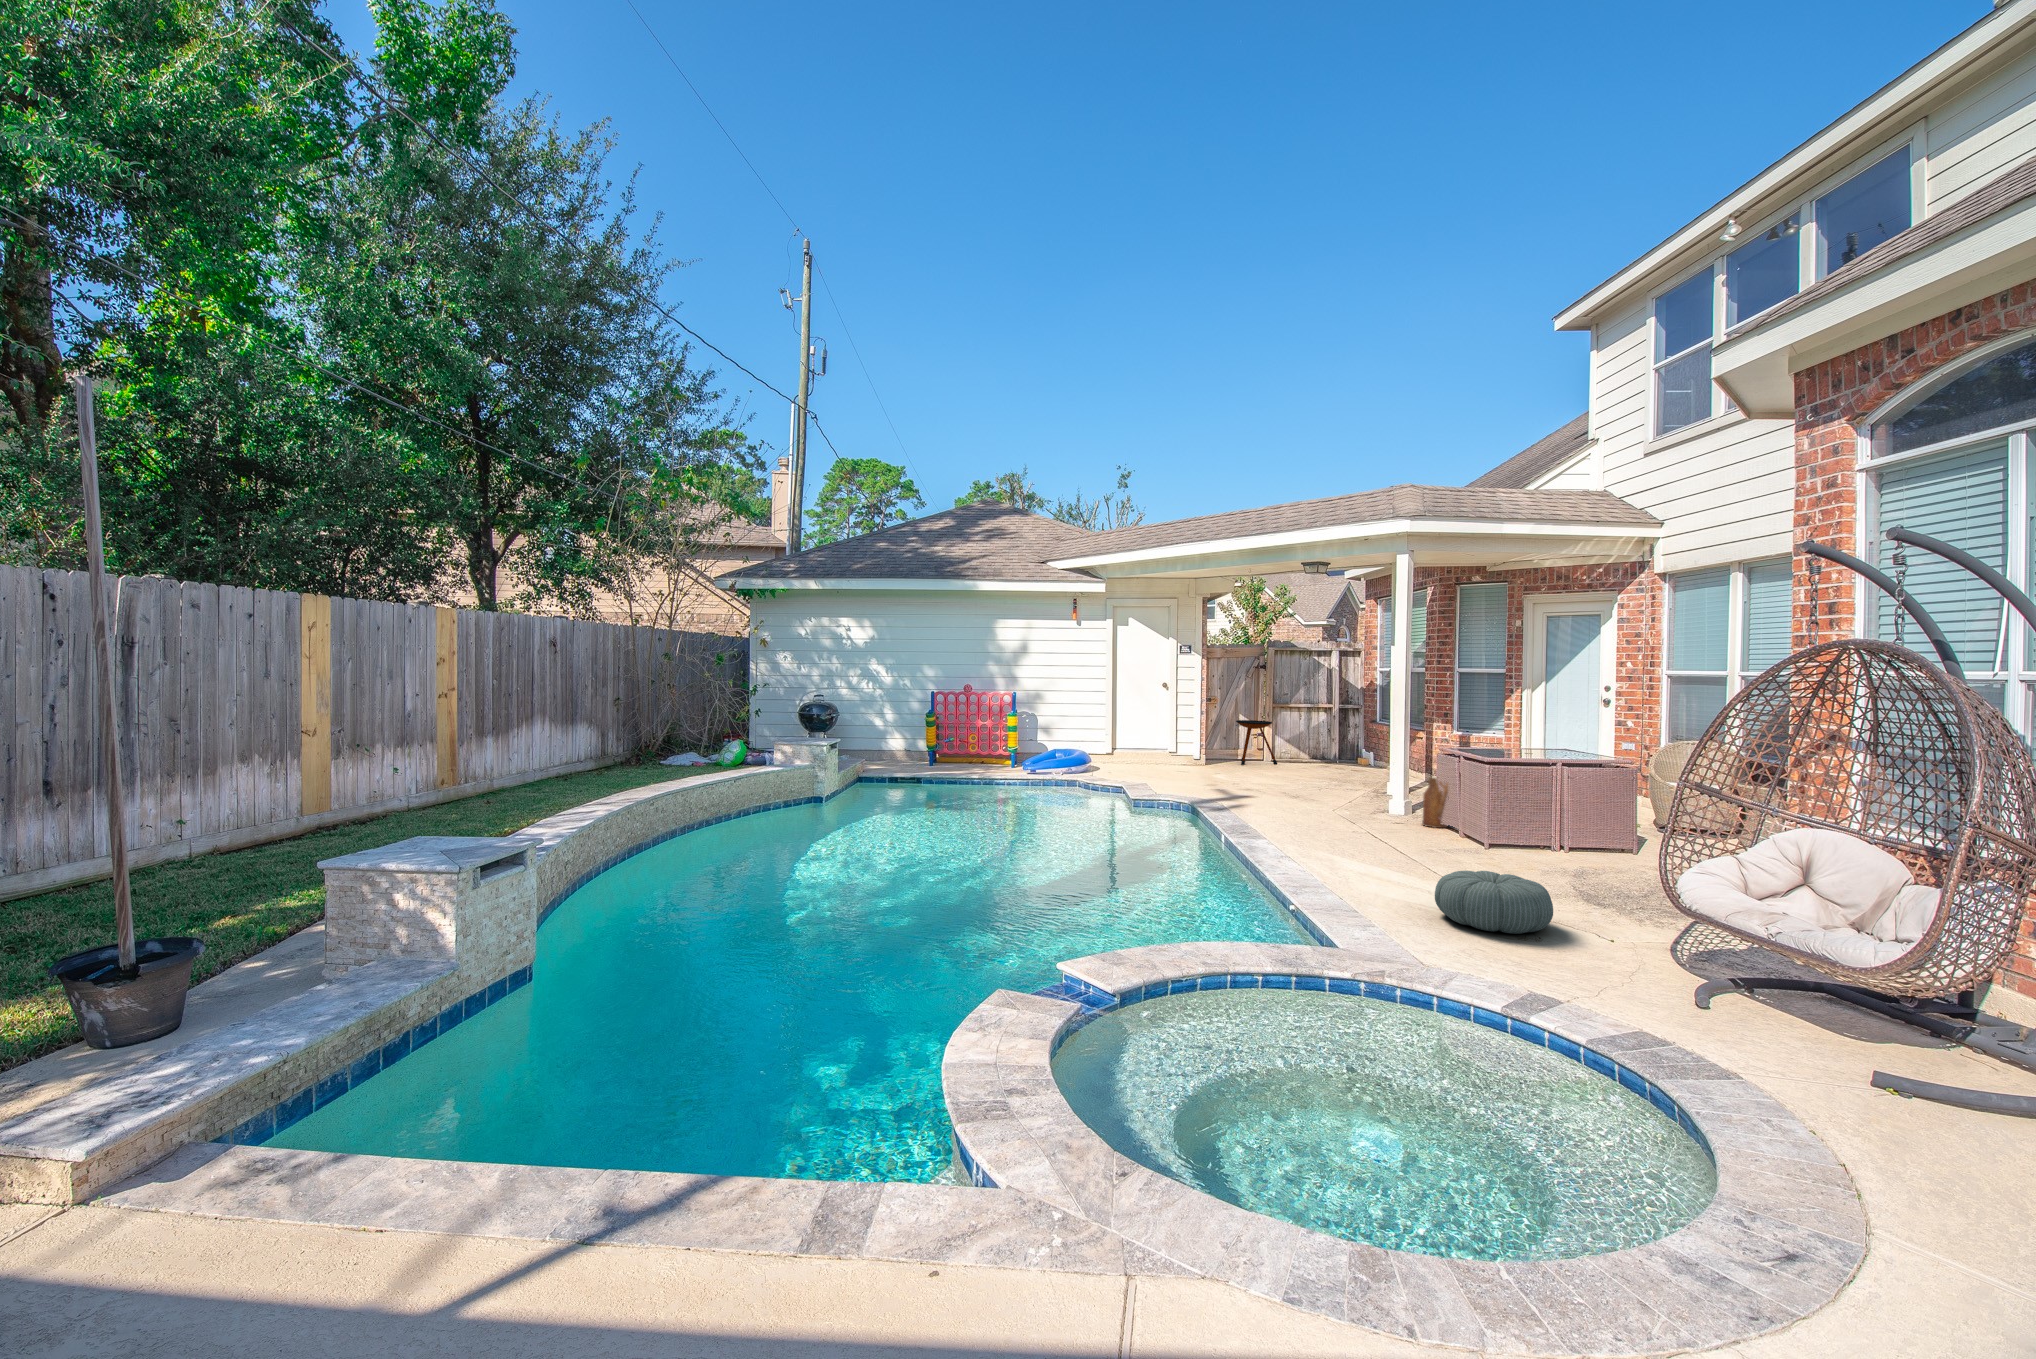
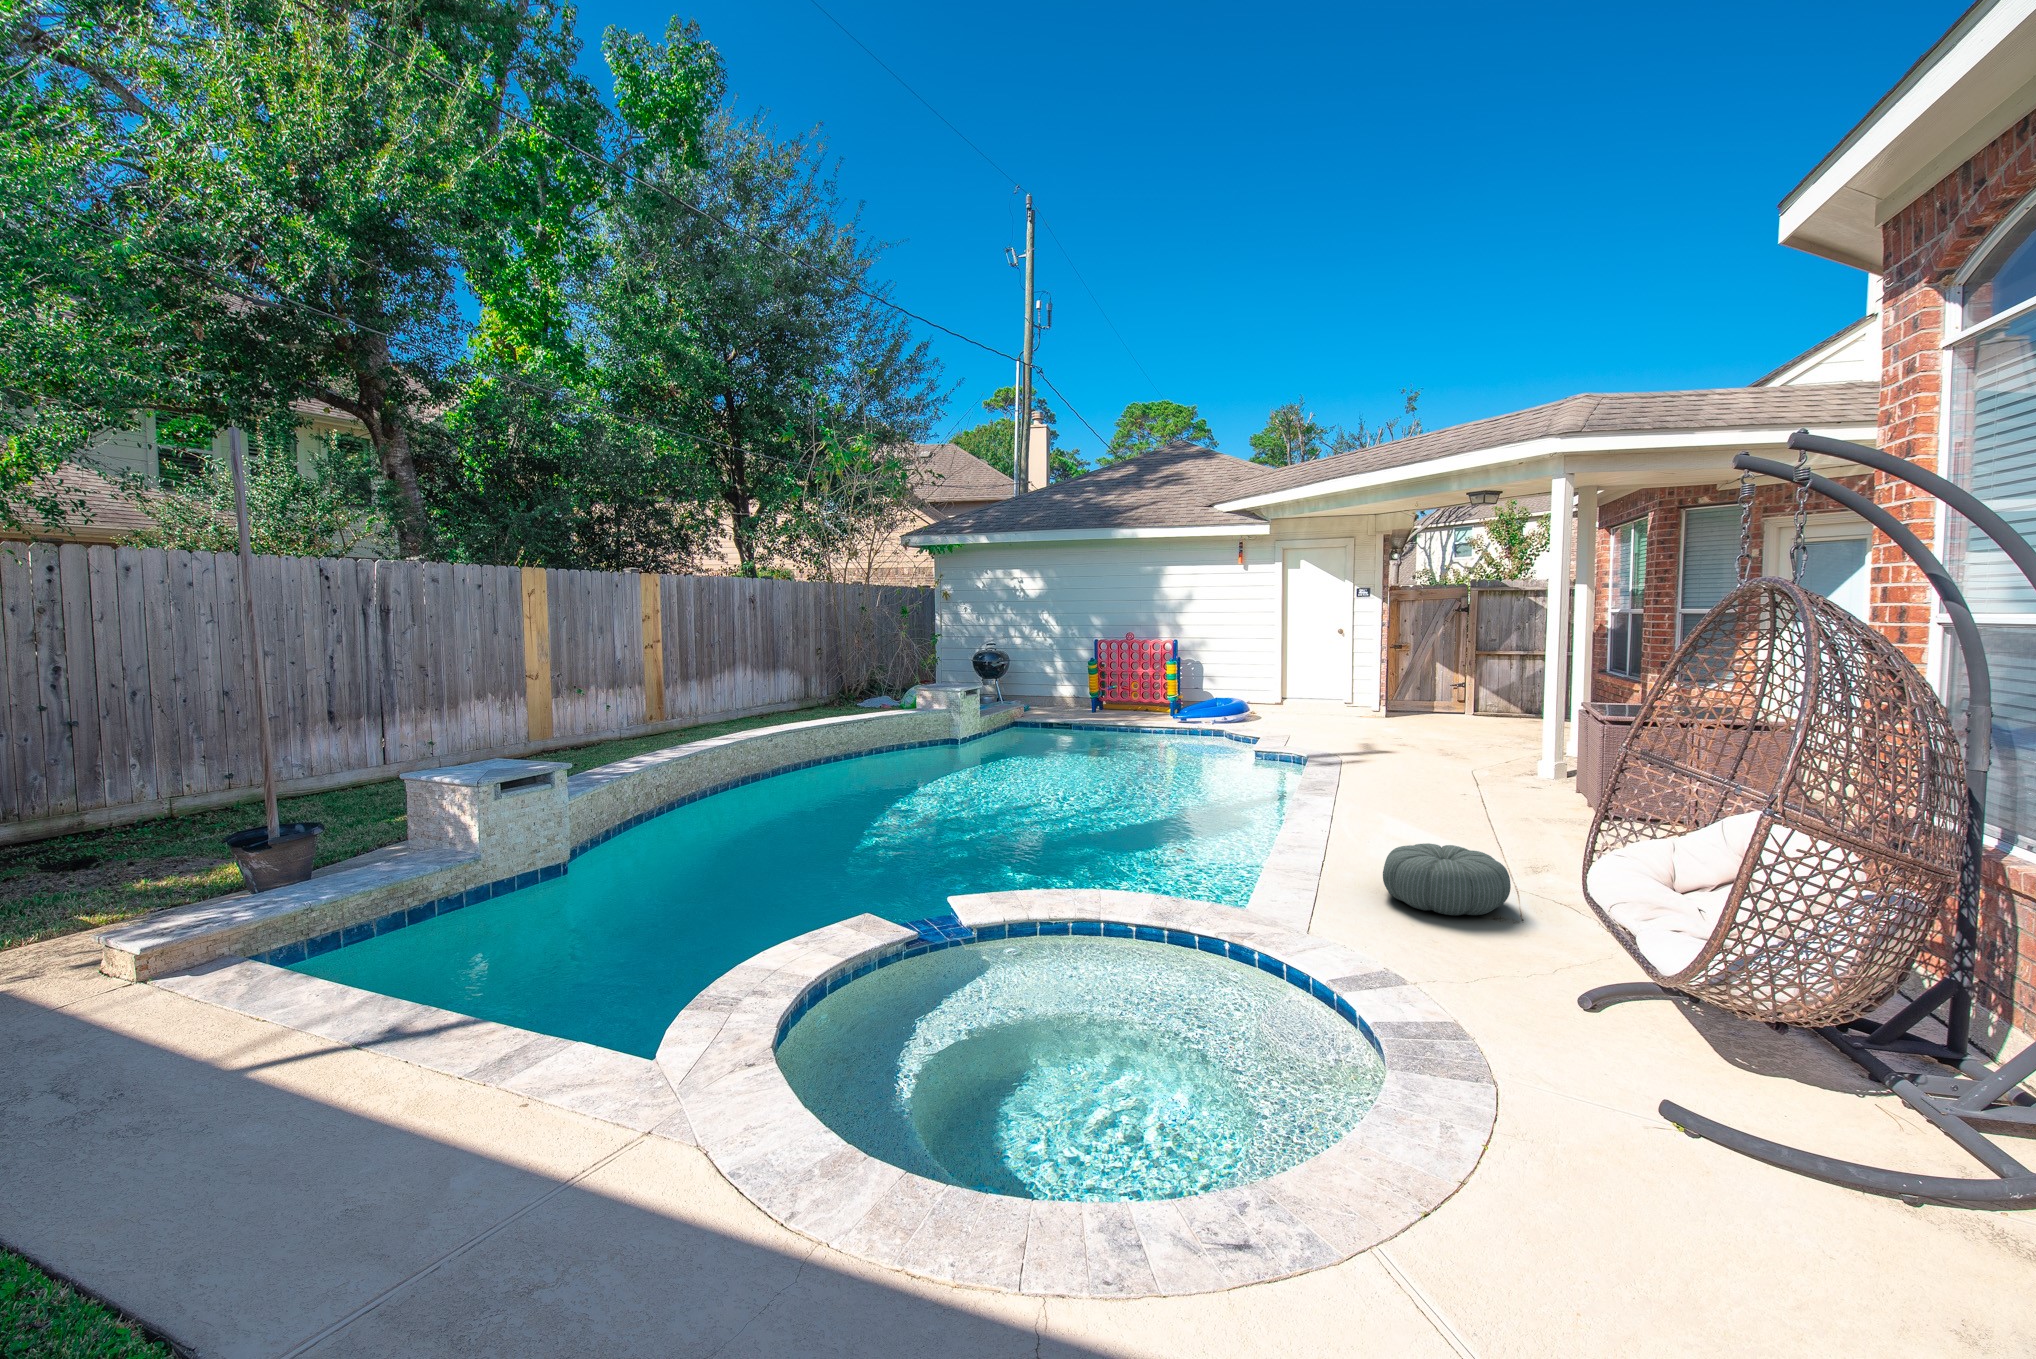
side table: present [1236,720,1277,765] -> none [1422,670,1472,720]
watering can: present [1422,777,1448,828] -> none [1543,740,1576,799]

